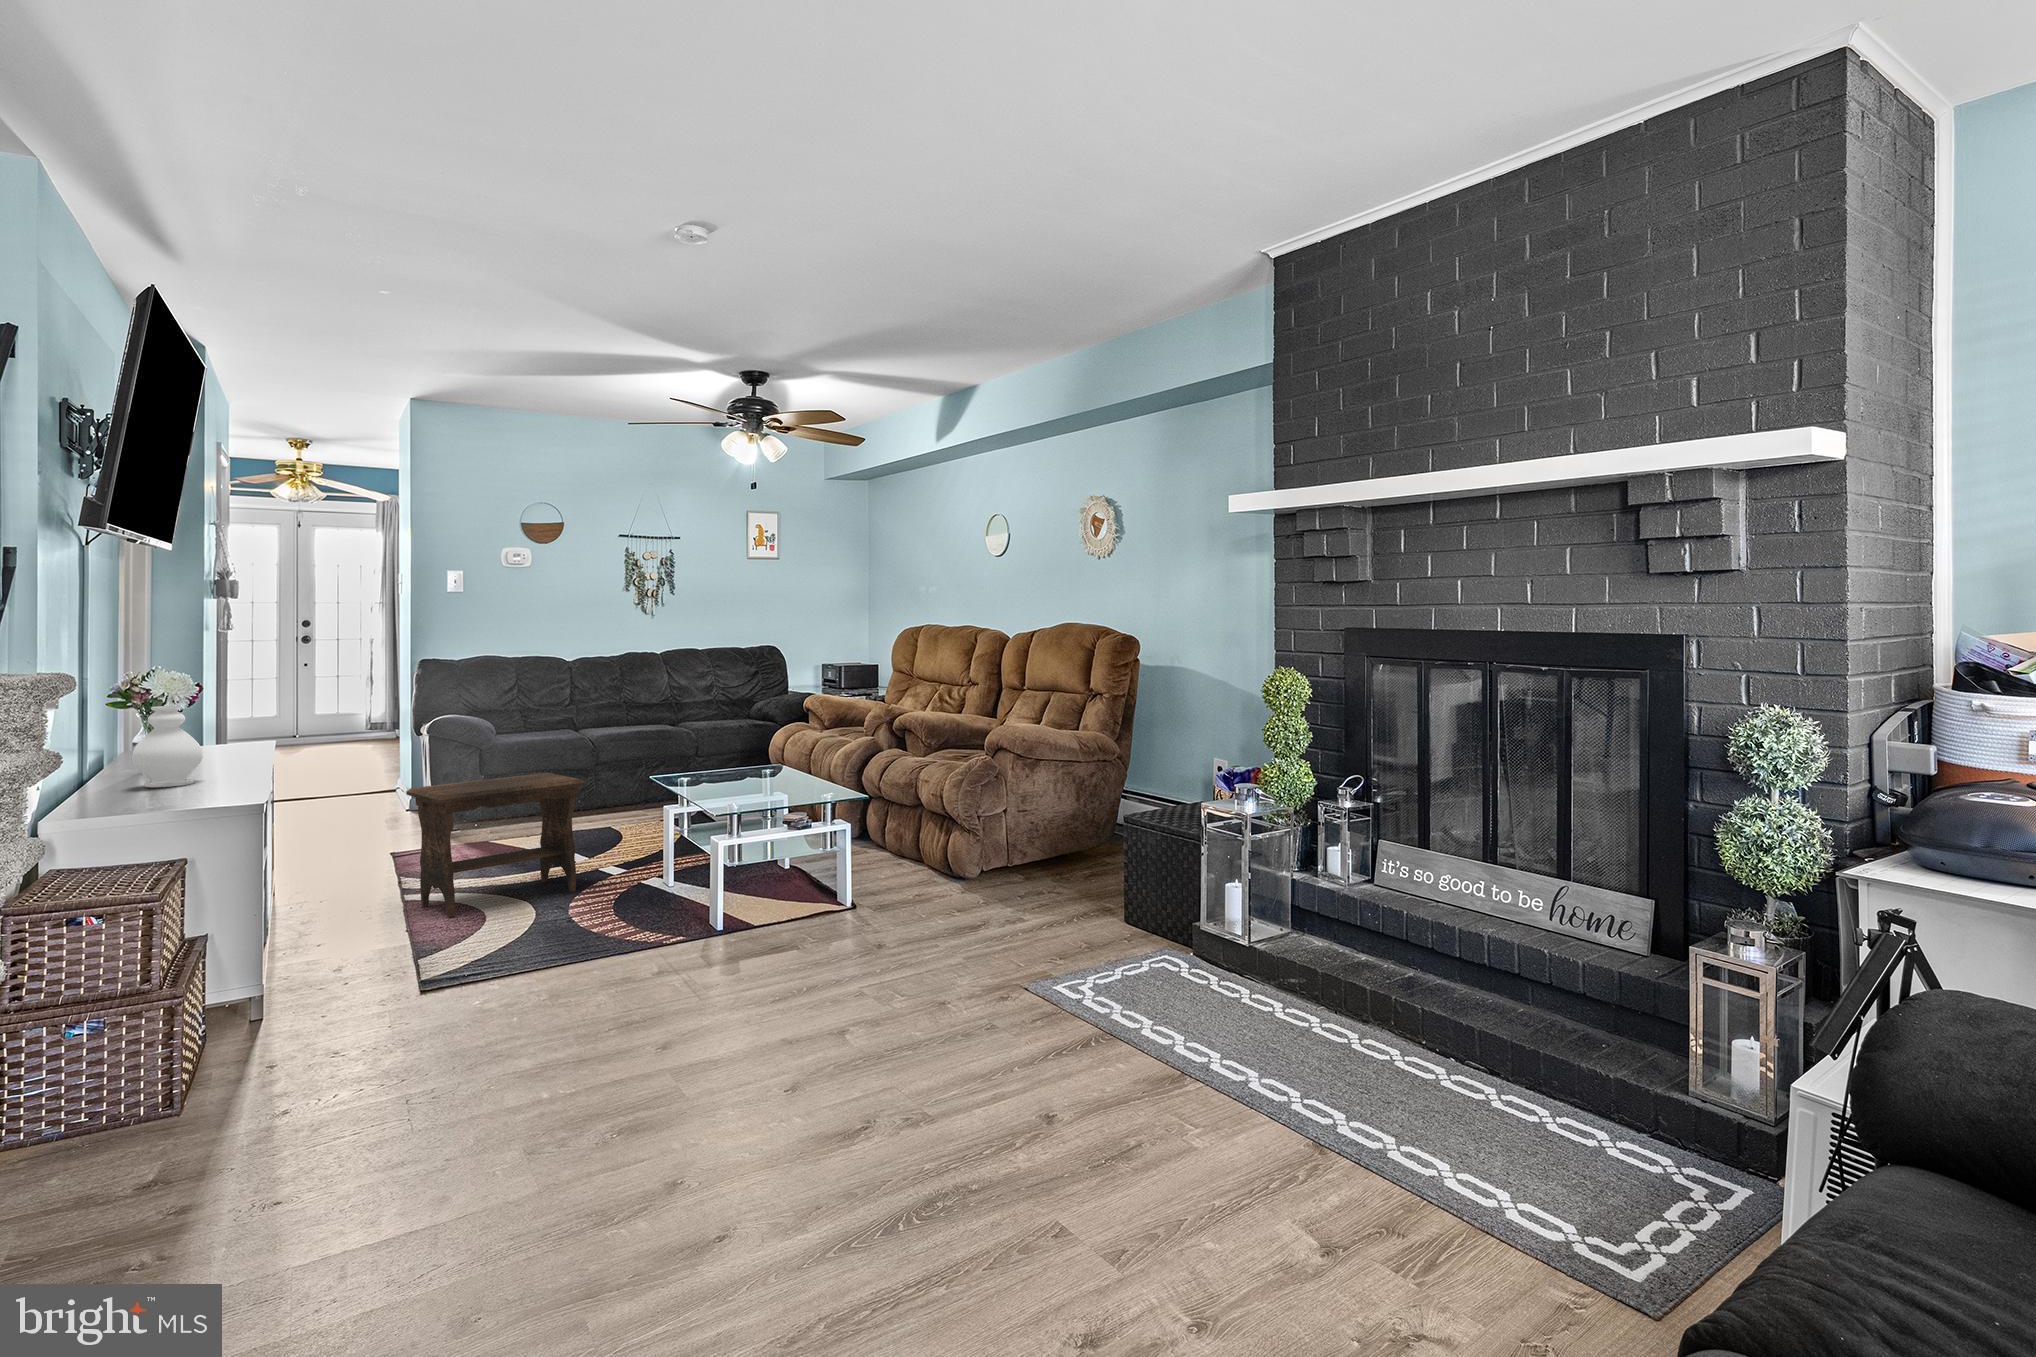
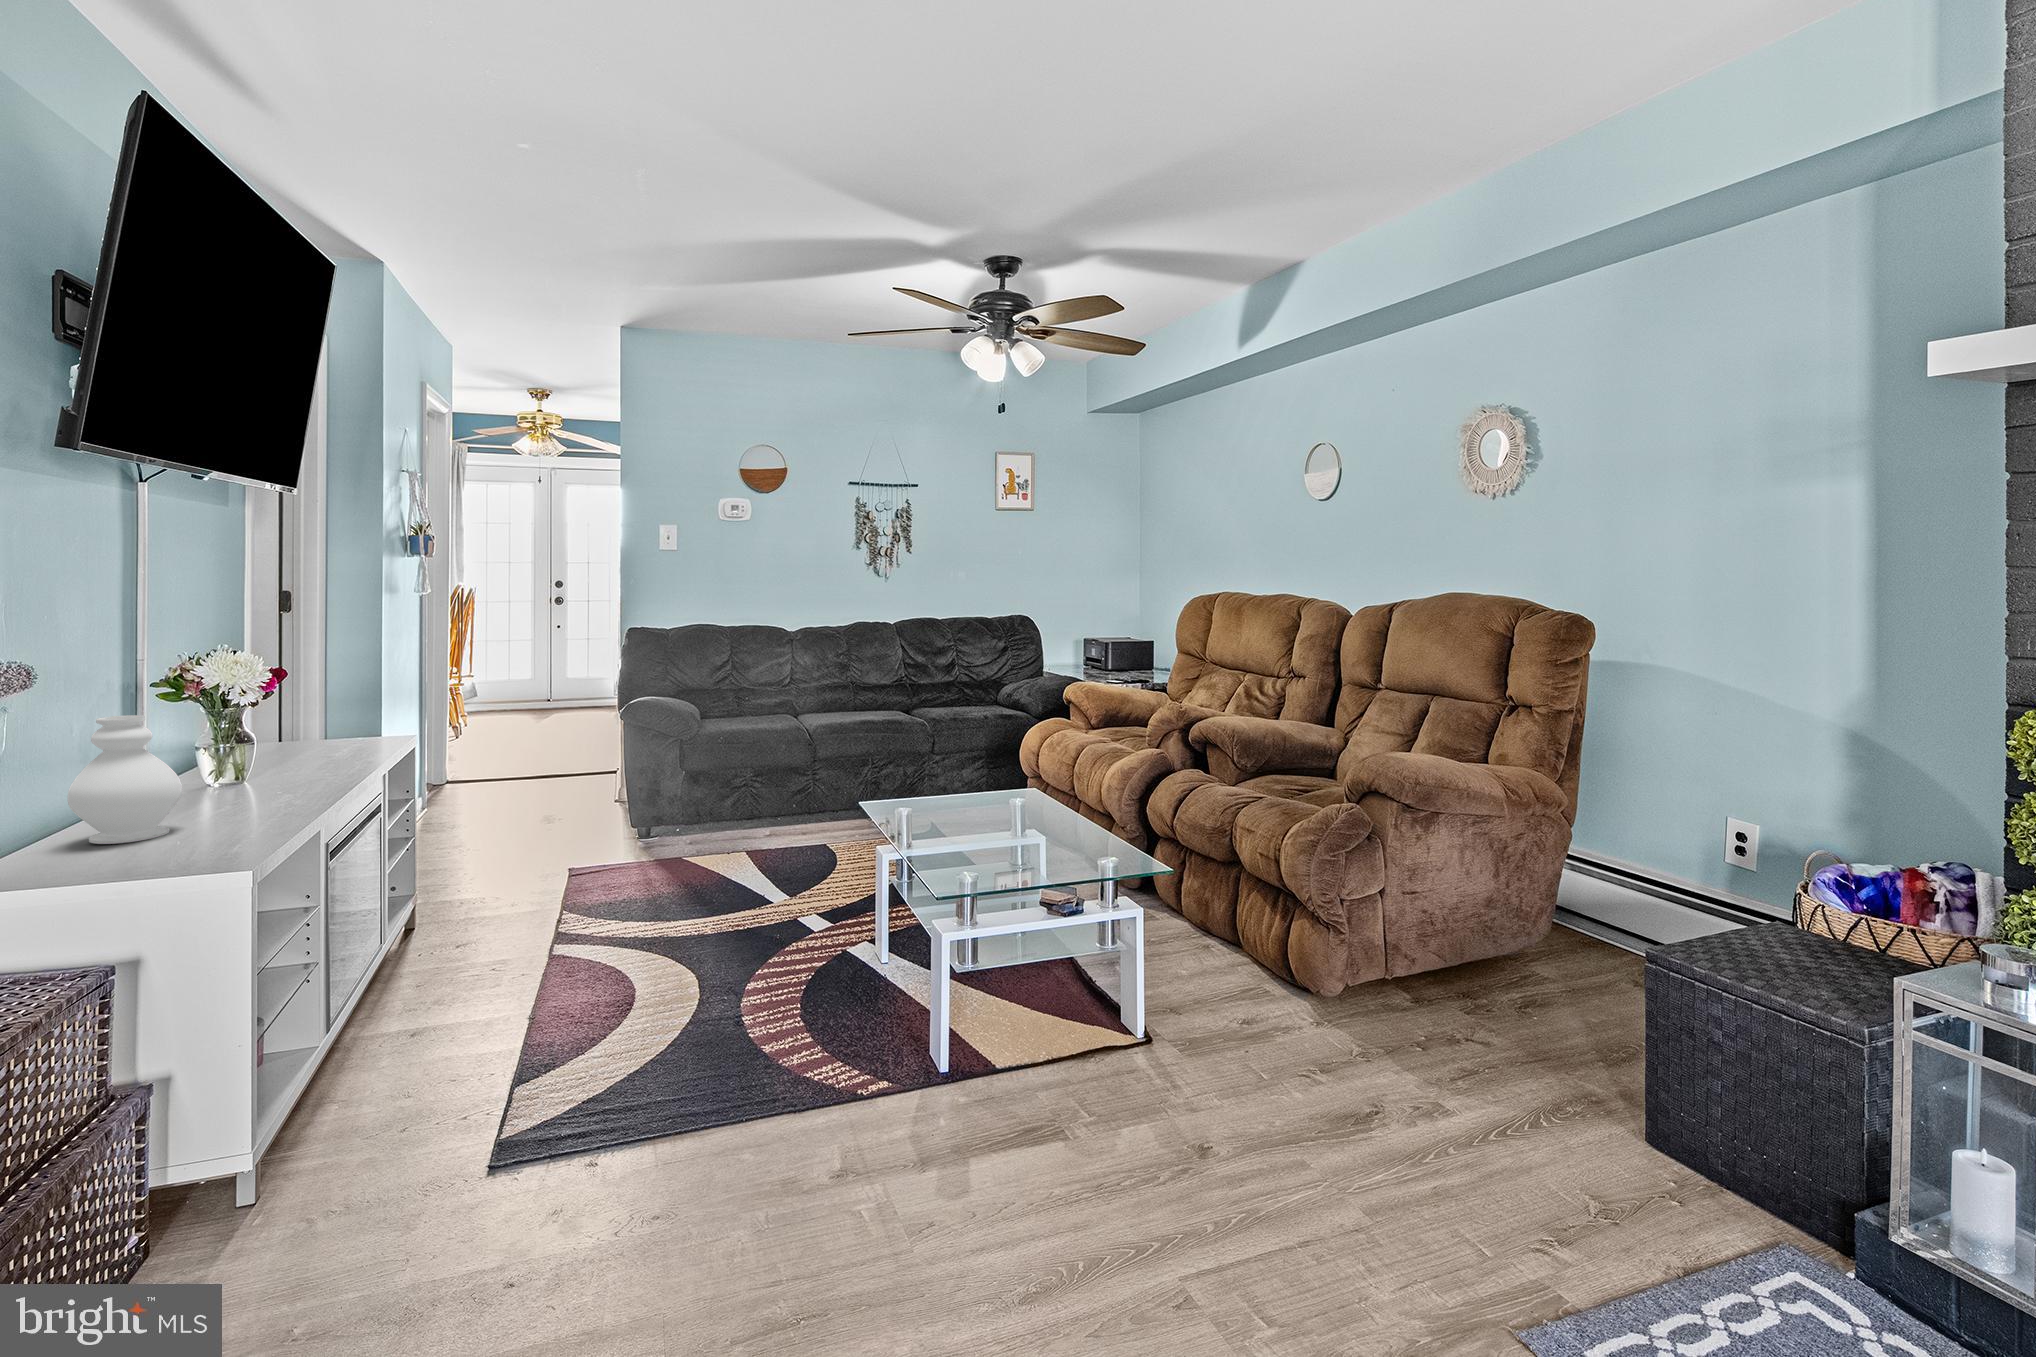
footstool: present [406,773,586,917] -> none [535,792,771,1005]

